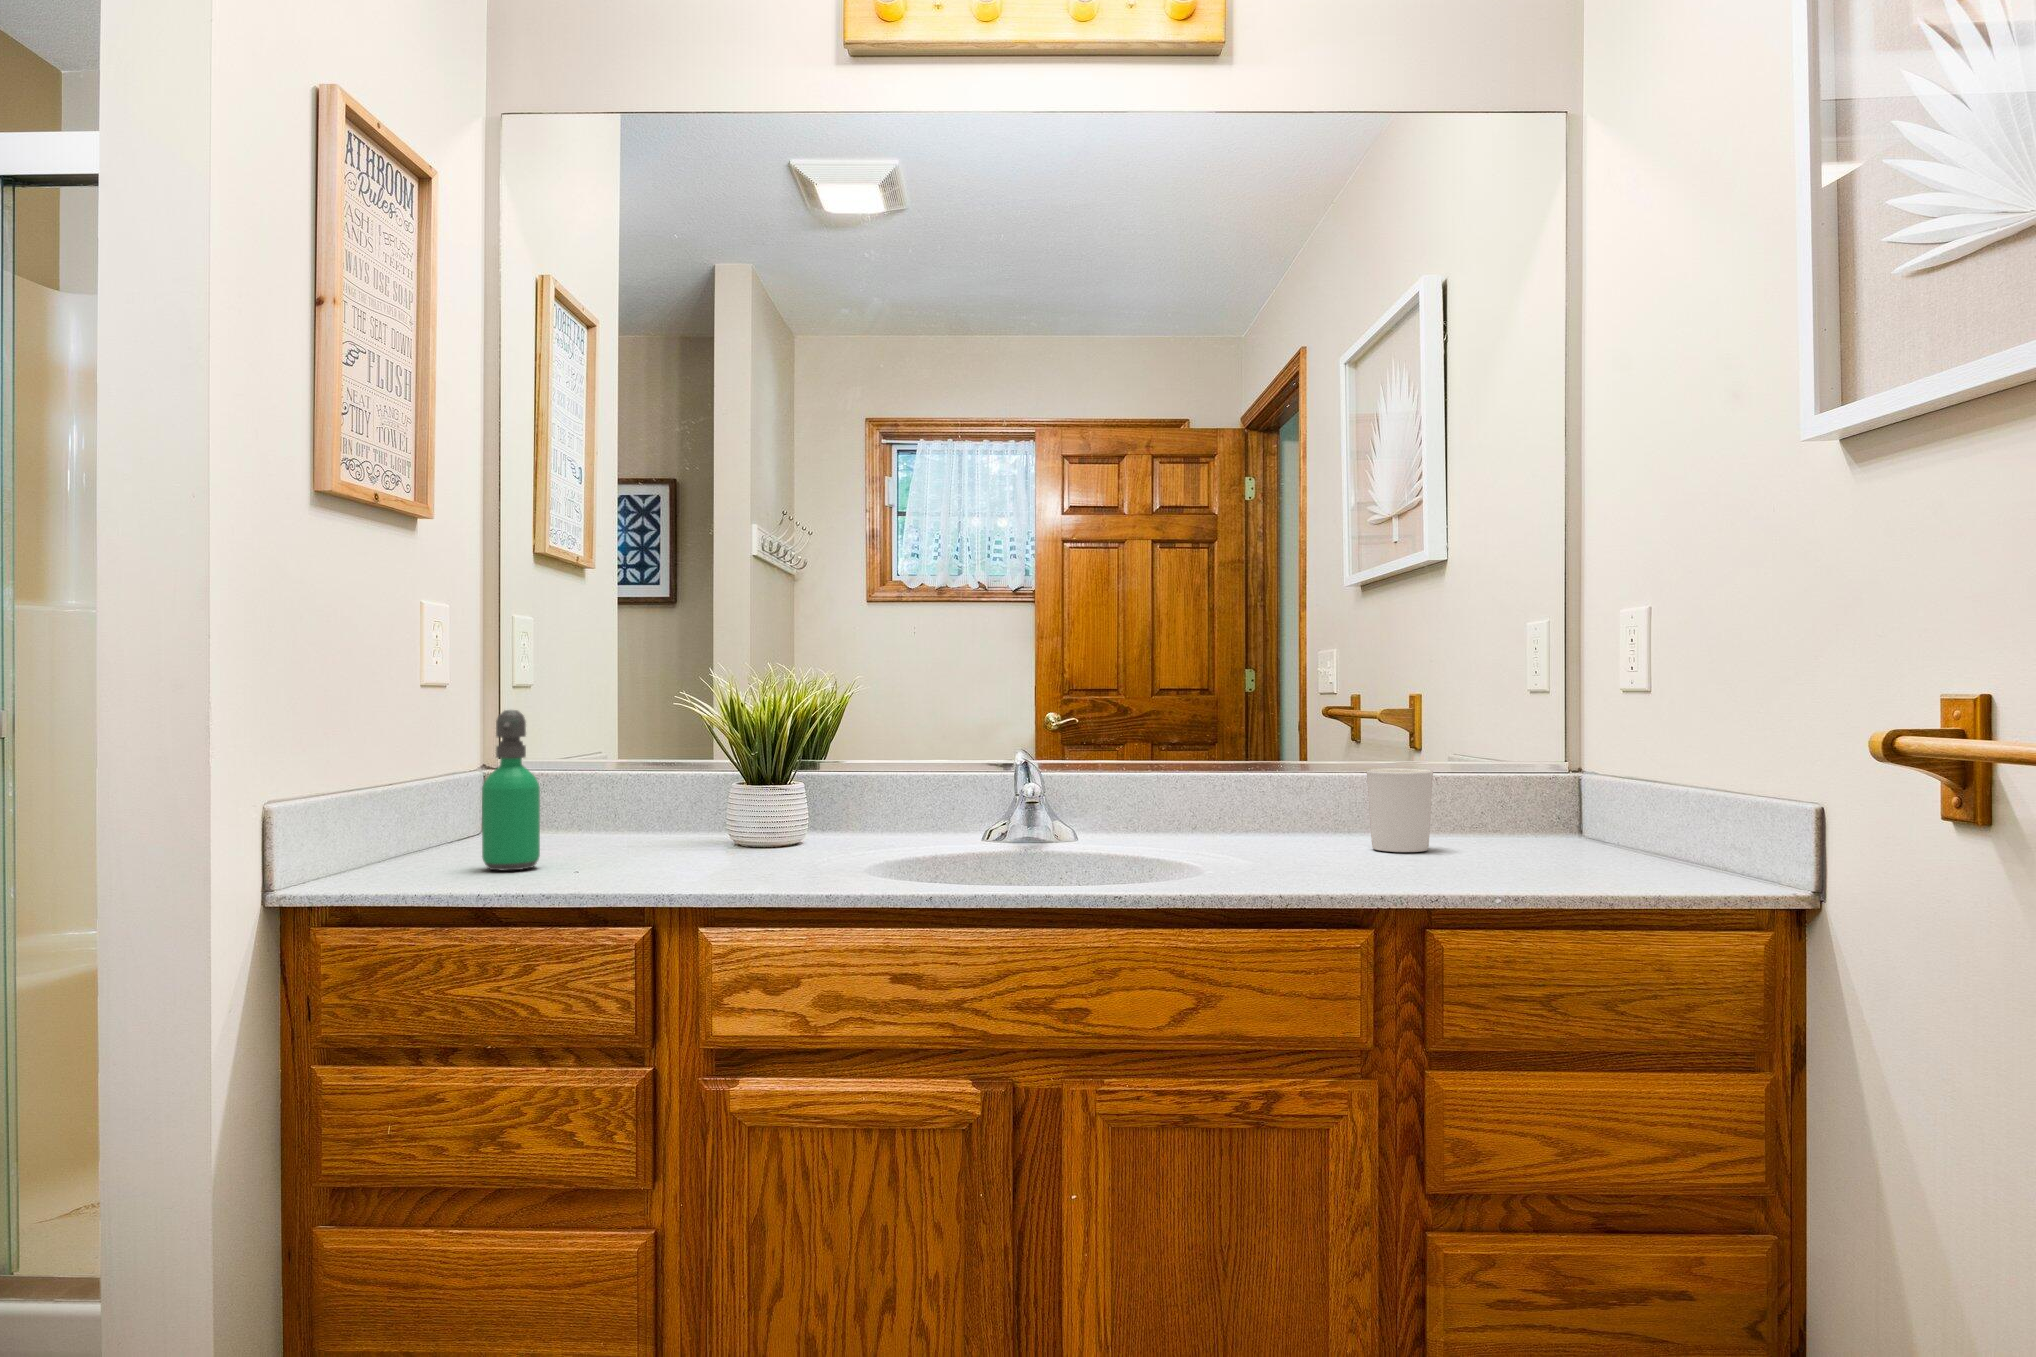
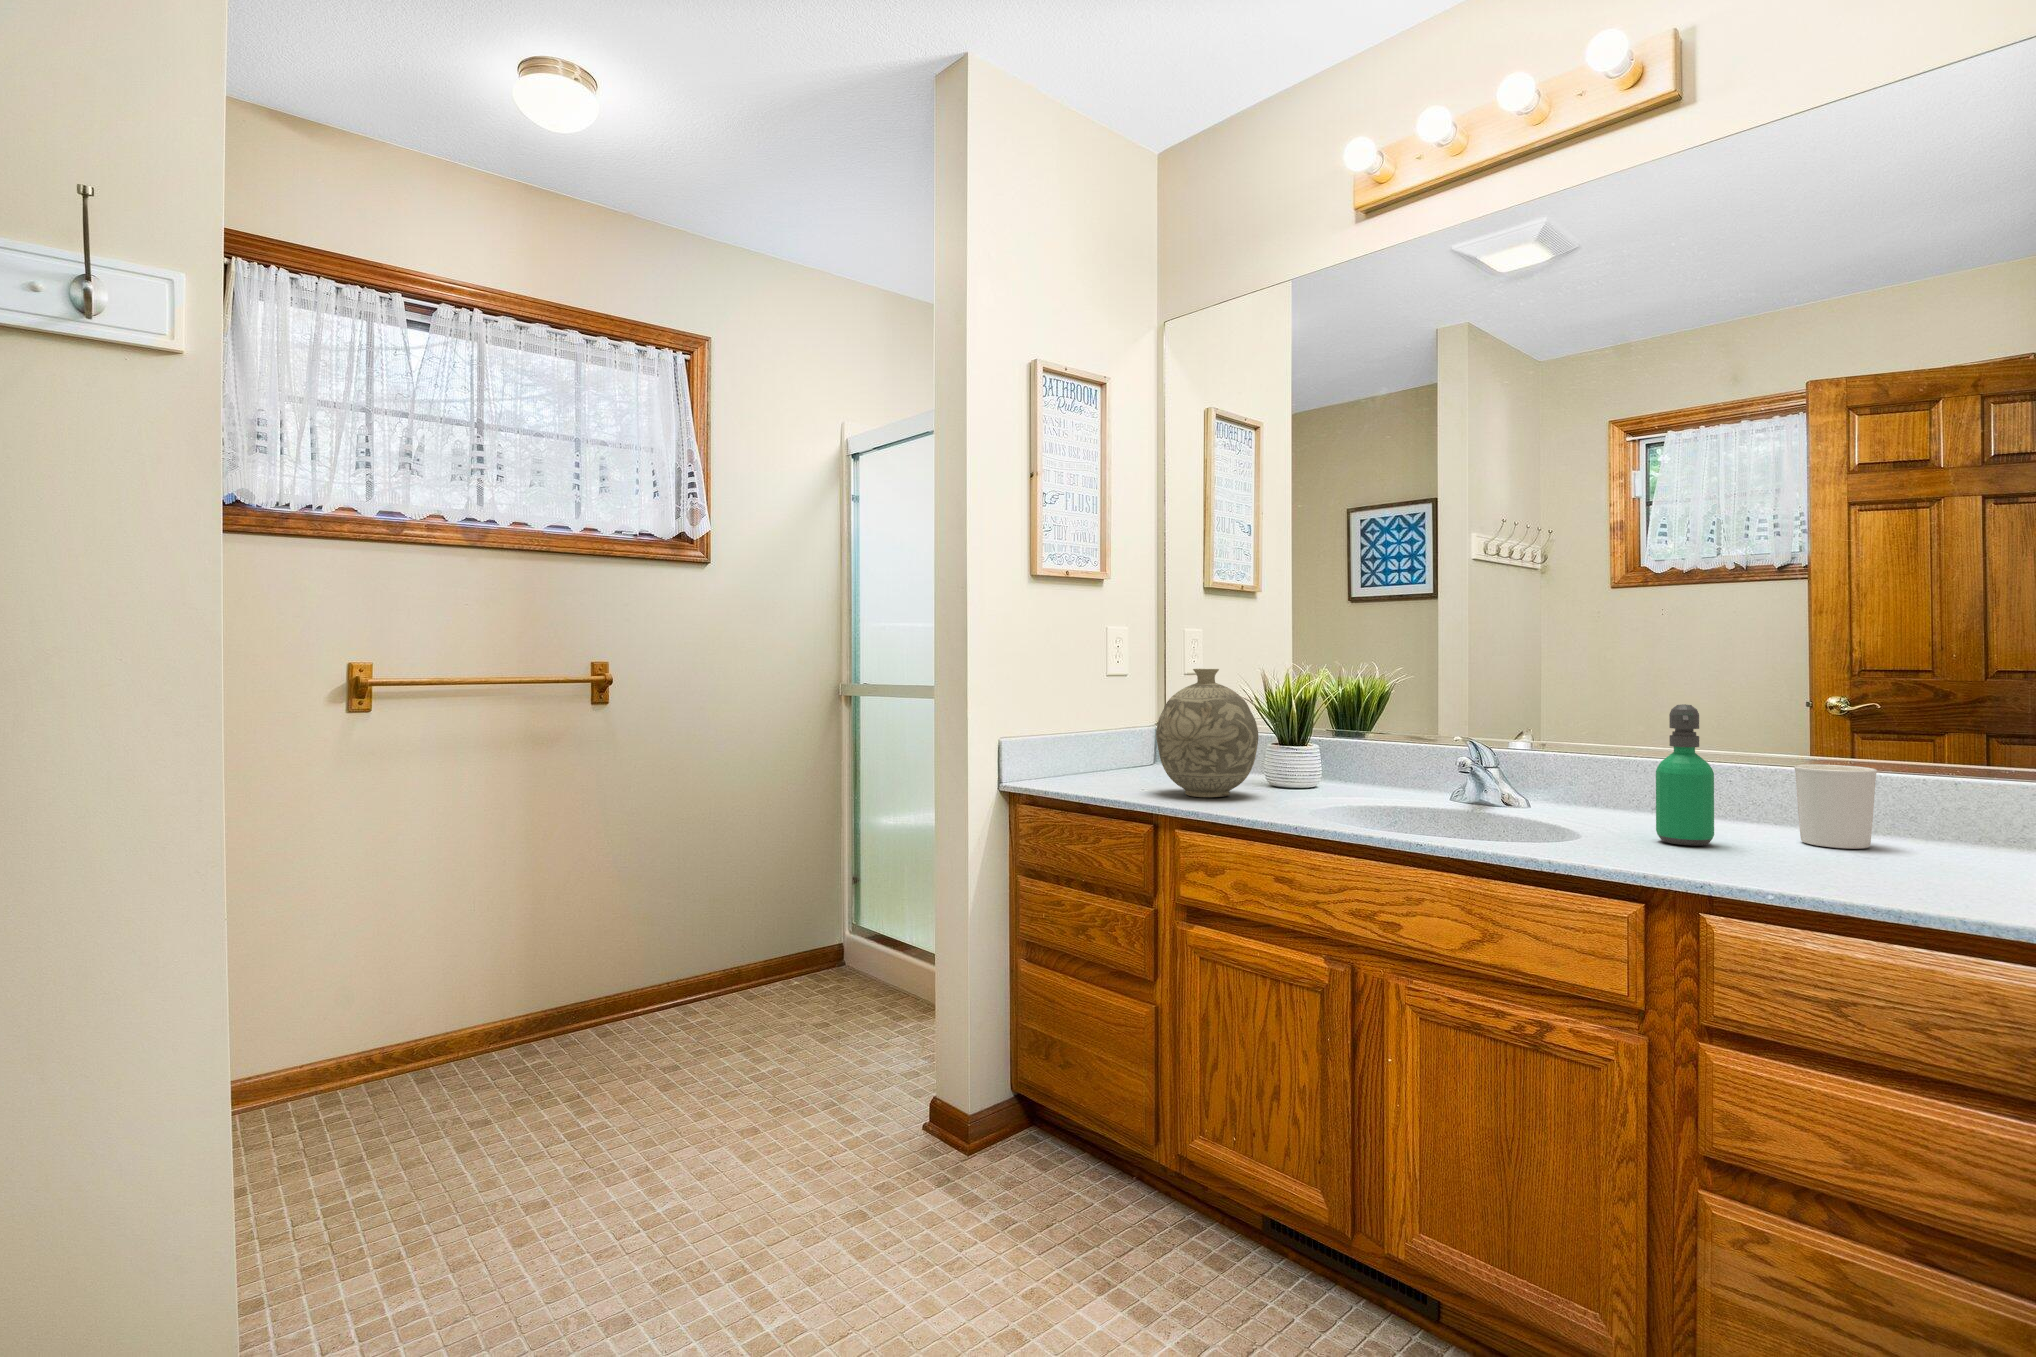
decorative vase: none [600,666,769,873] -> present [1156,669,1259,797]
soap dispenser: present [482,710,540,871] -> present [1656,704,1714,846]

